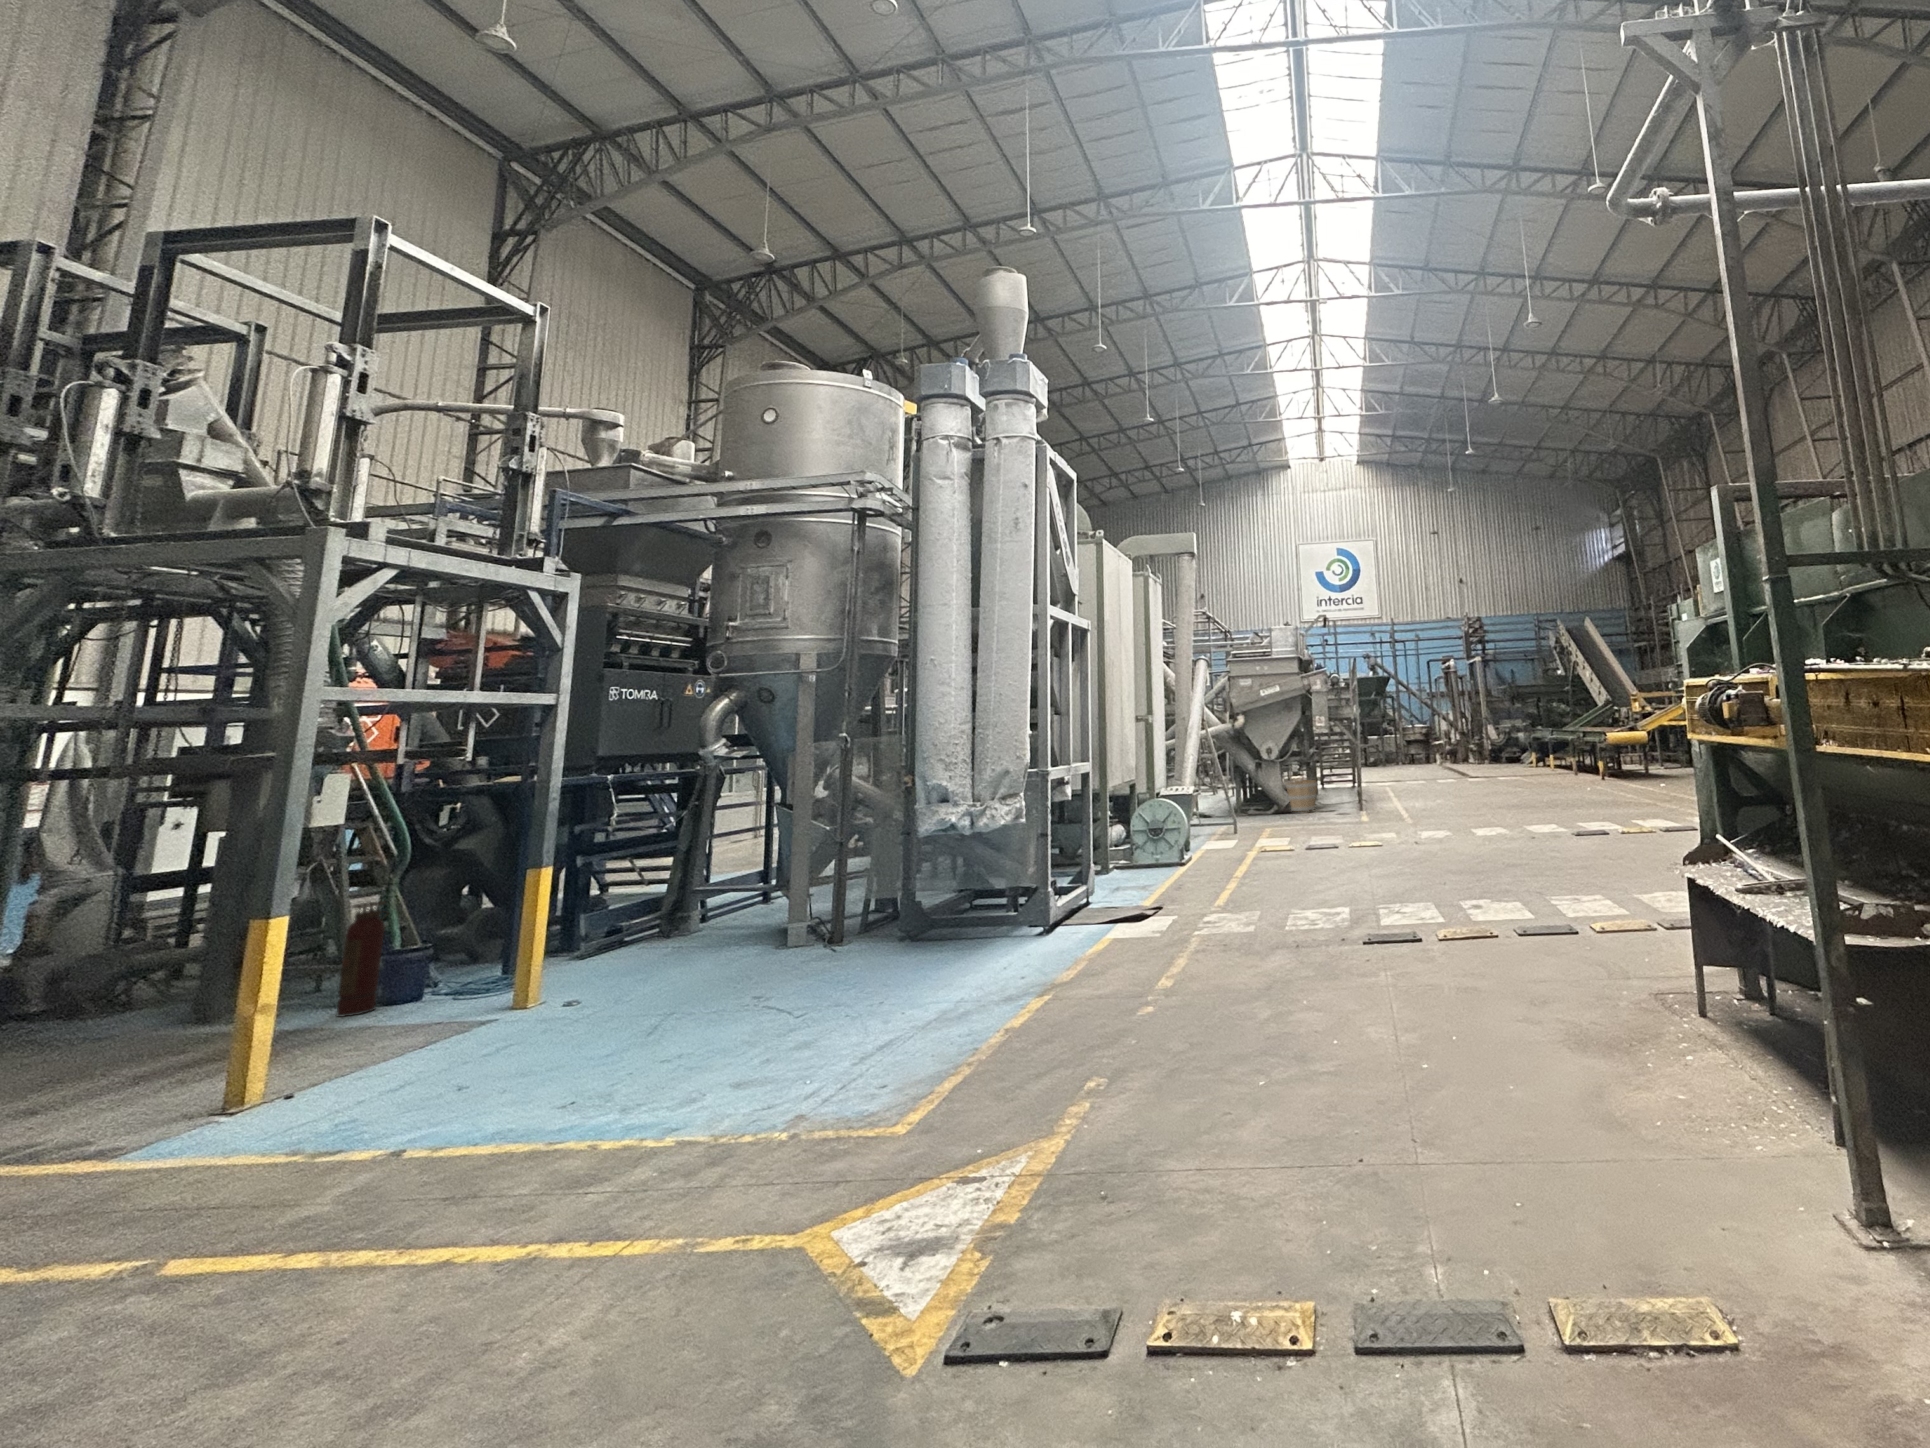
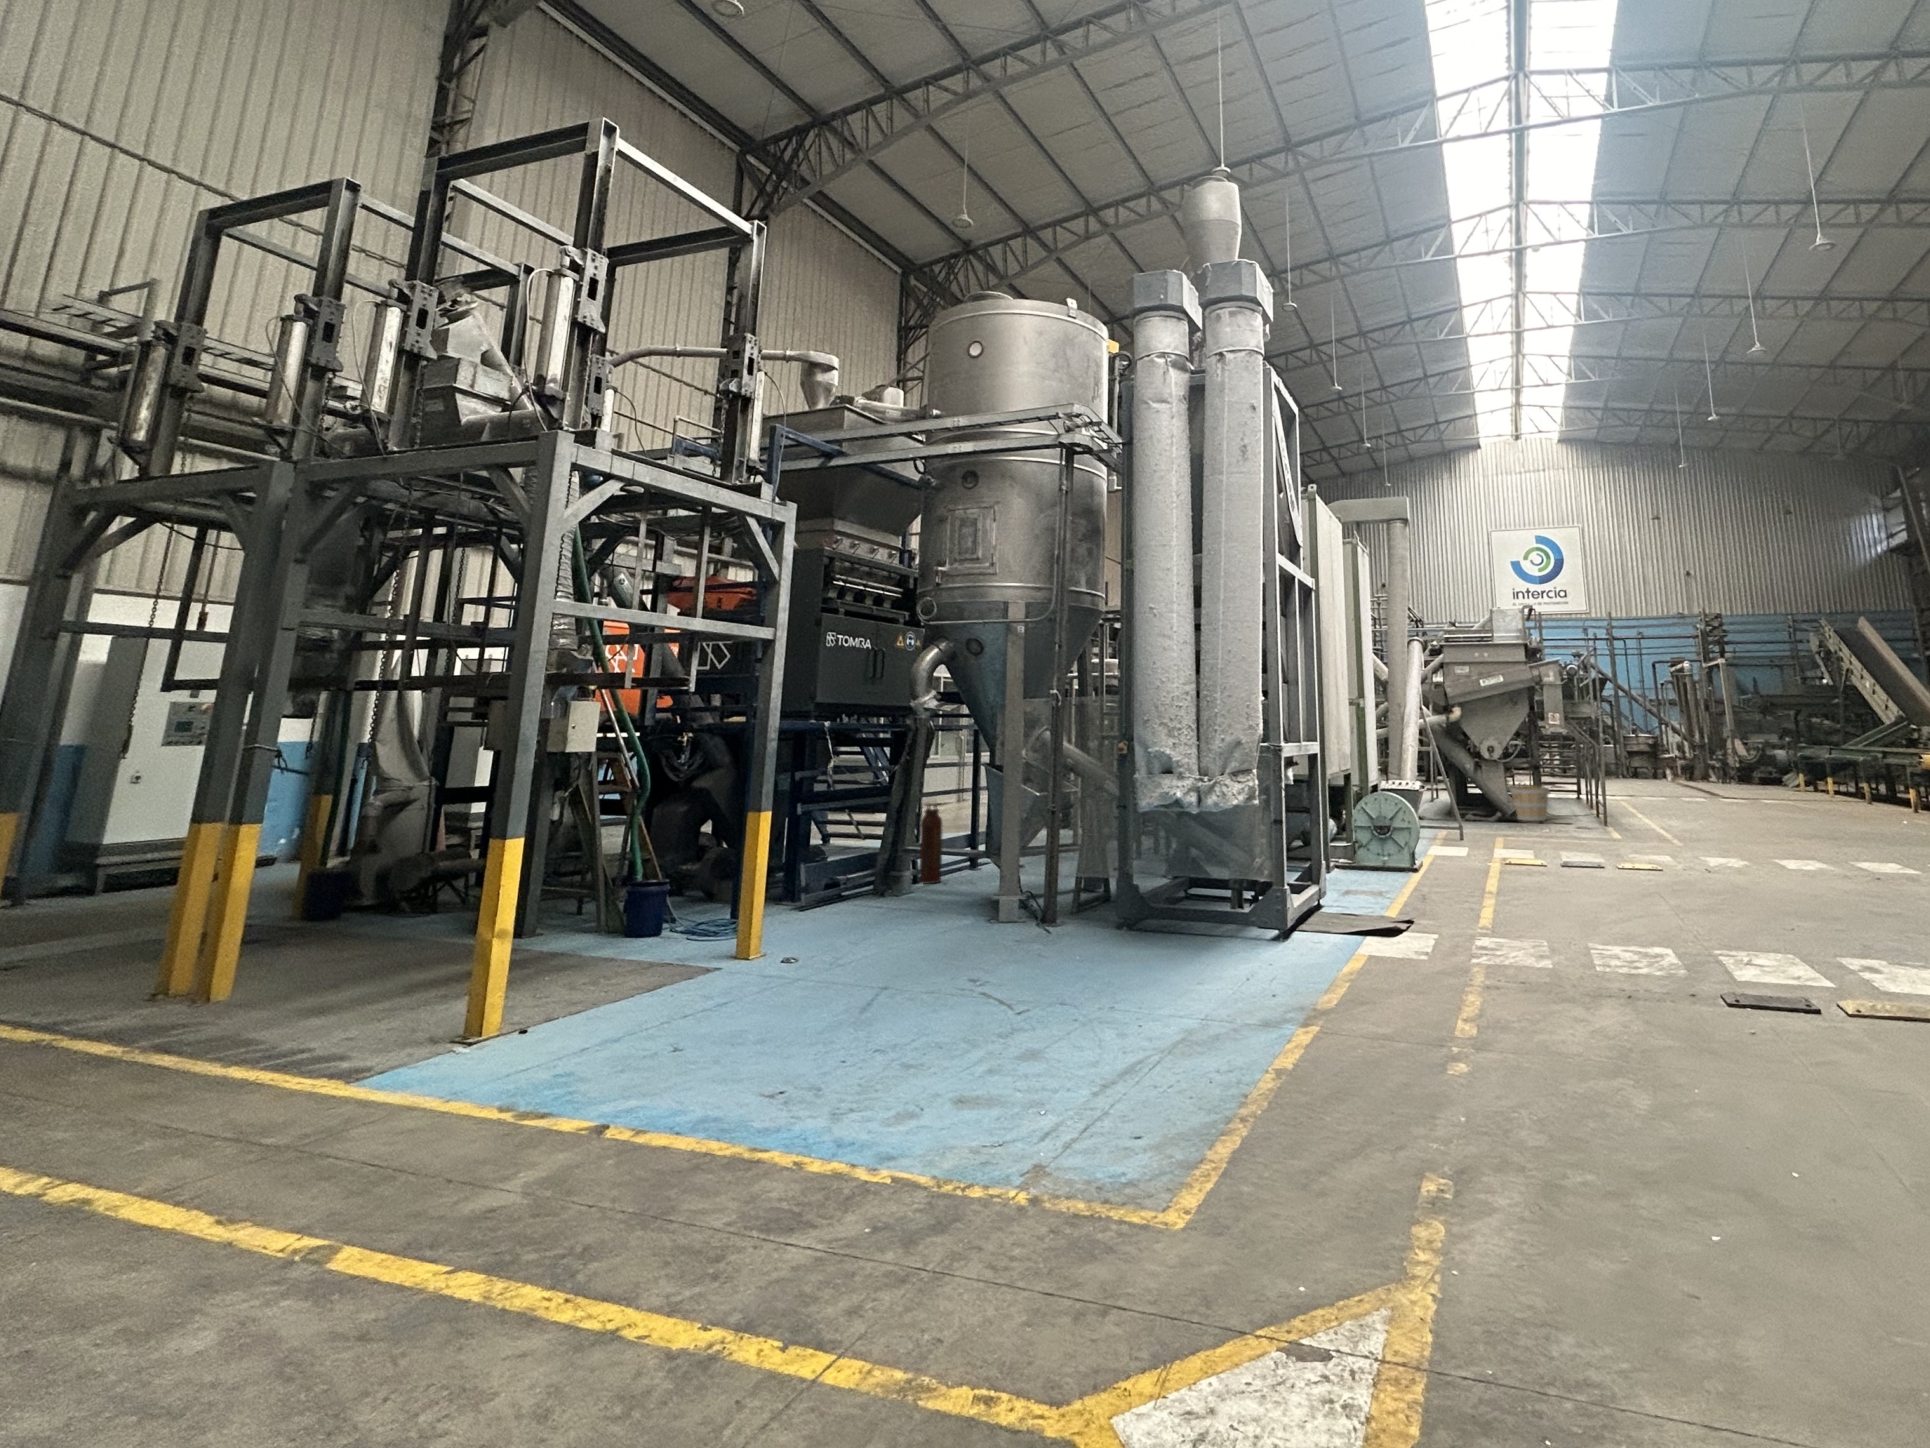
fire extinguisher: present [337,901,385,1017] -> present [919,803,943,884]

